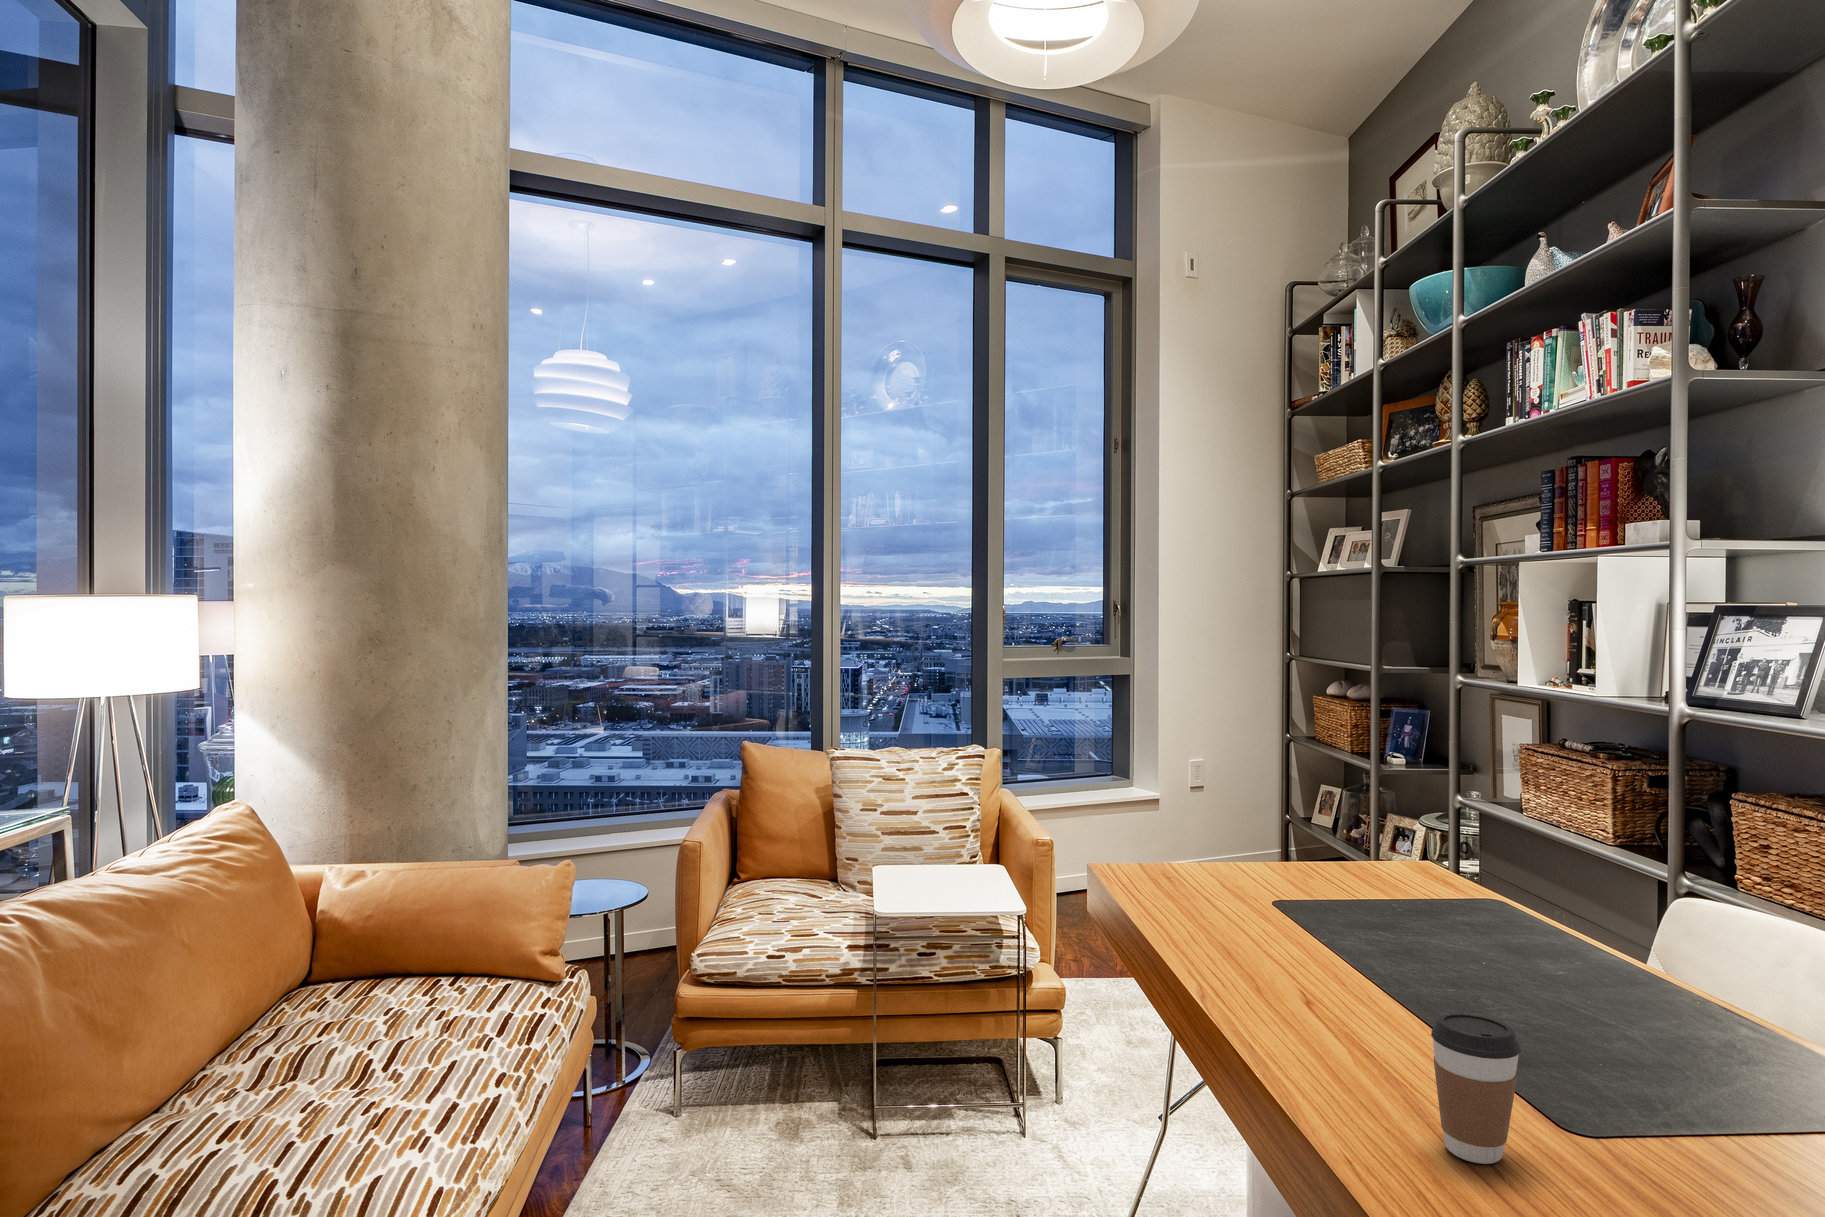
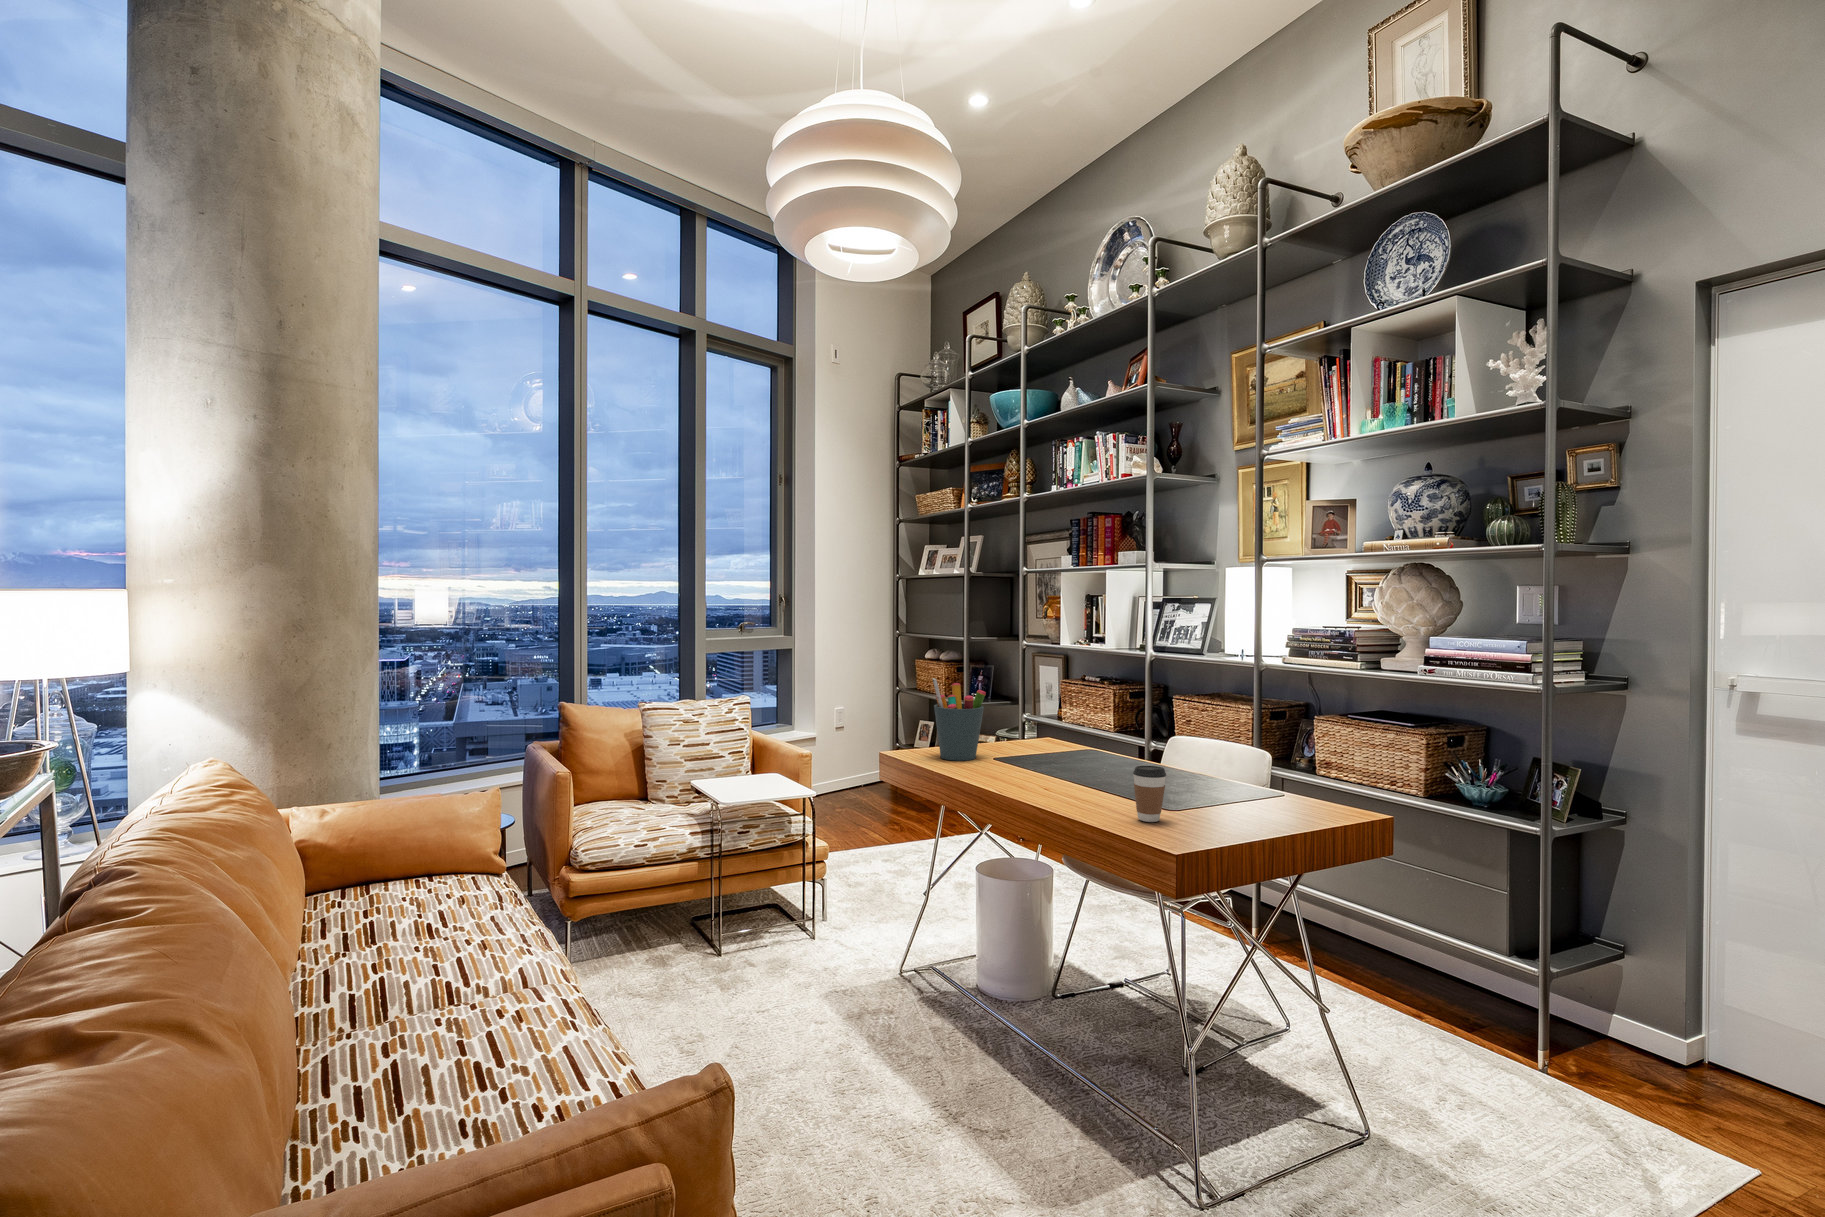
pen holder: none [1165,747,1265,898] -> present [932,678,986,761]

